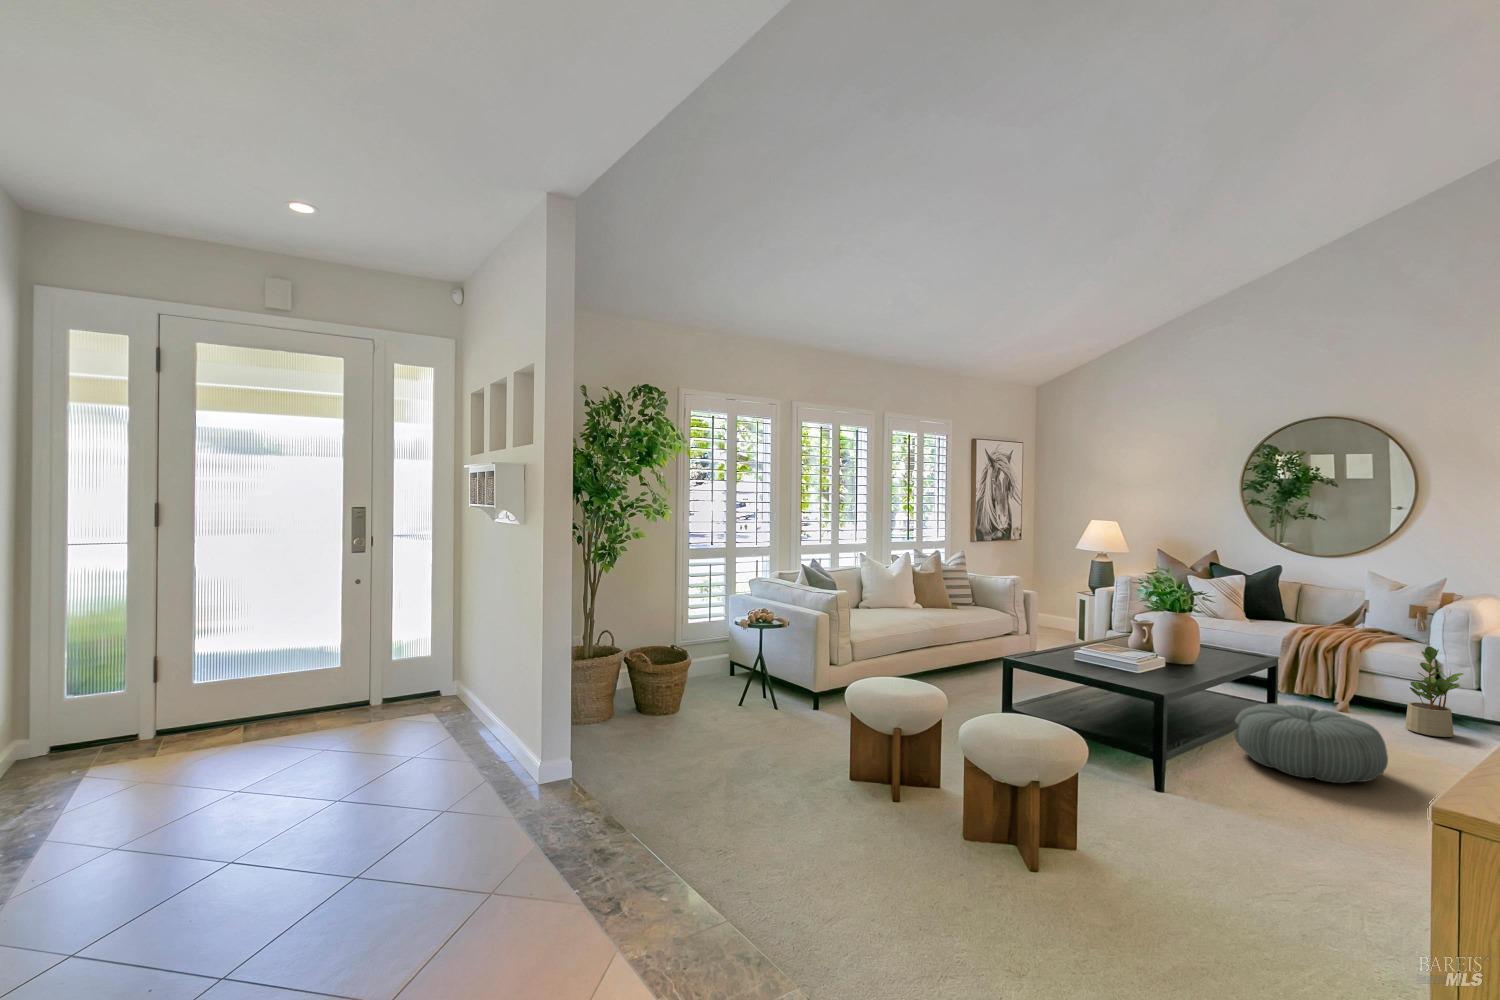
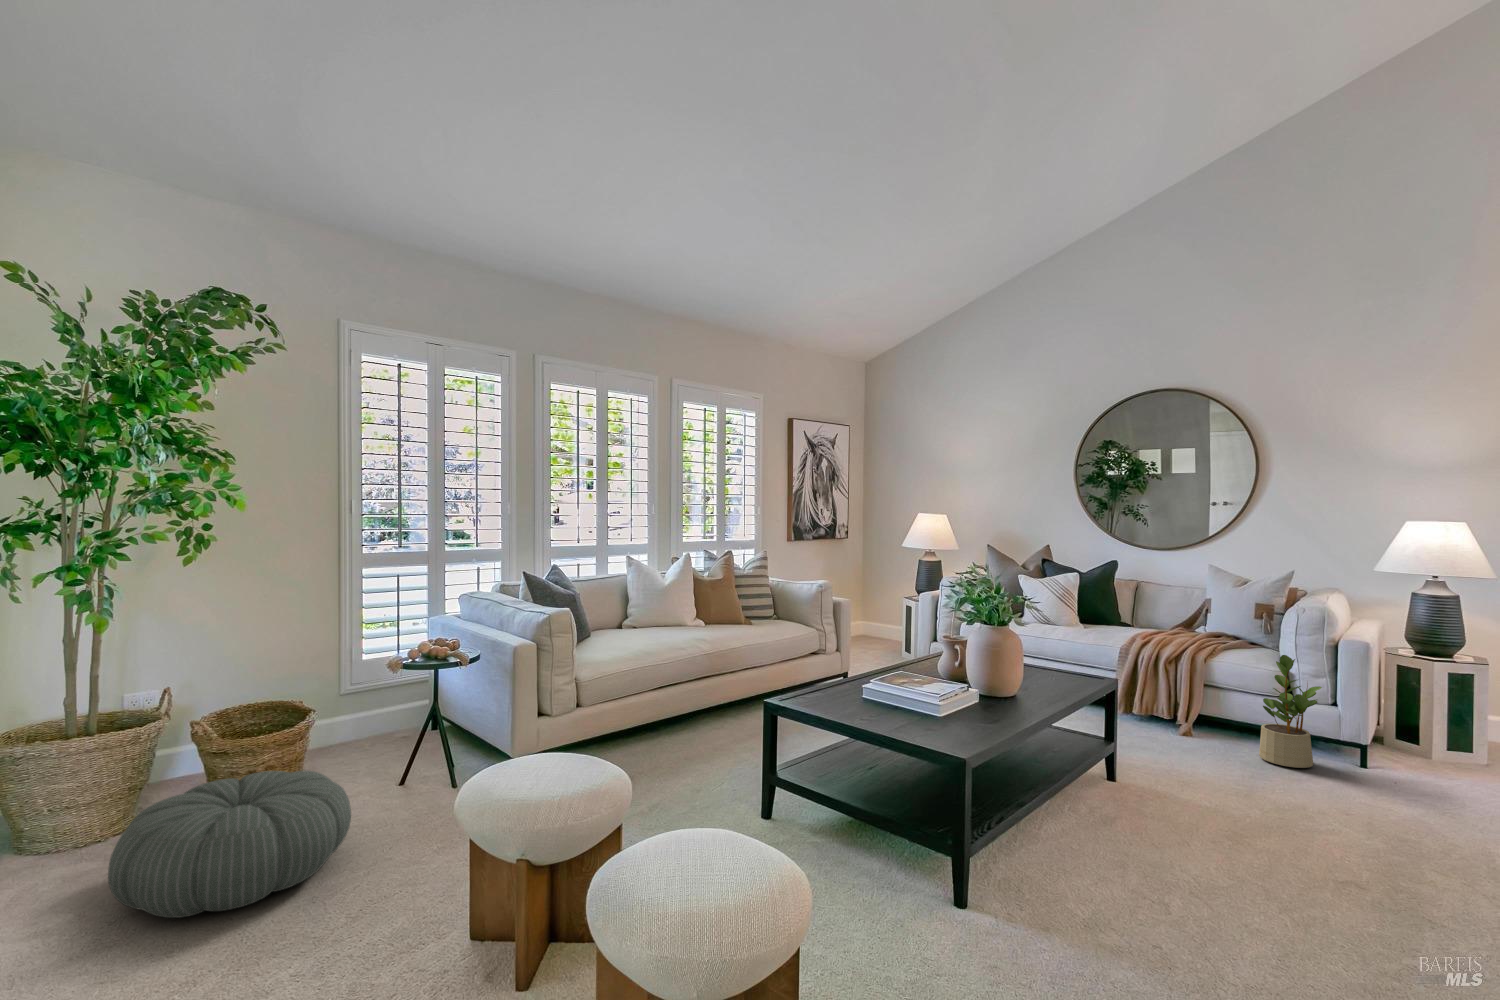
pouf: present [1233,704,1388,783] -> present [108,771,351,918]

